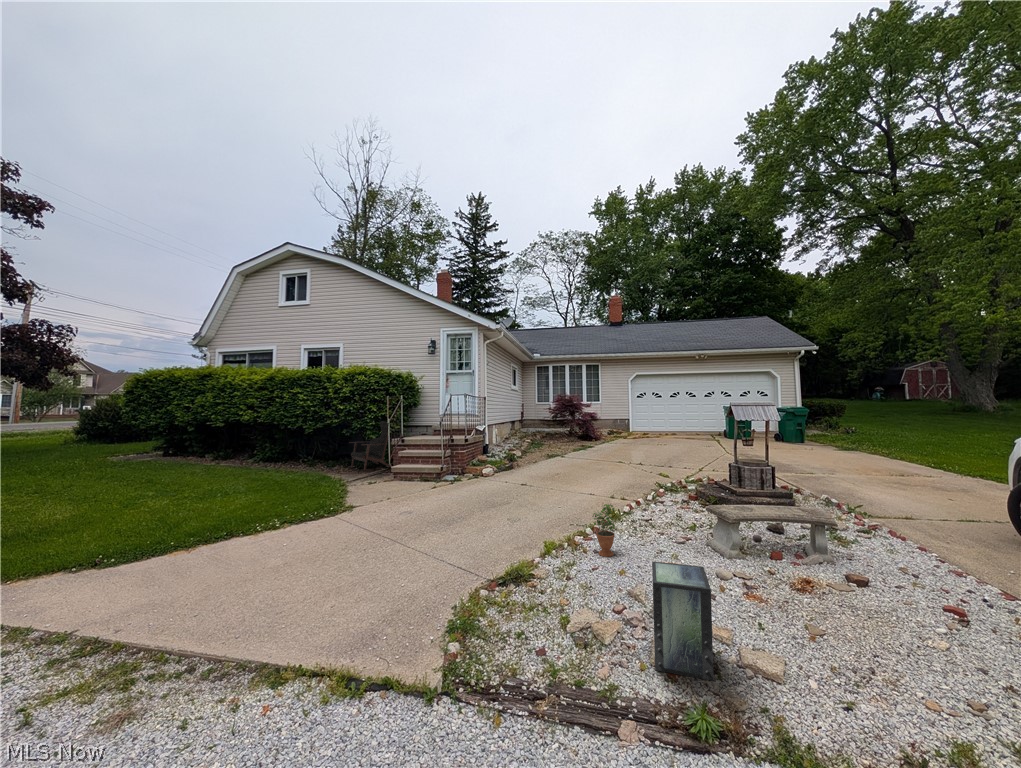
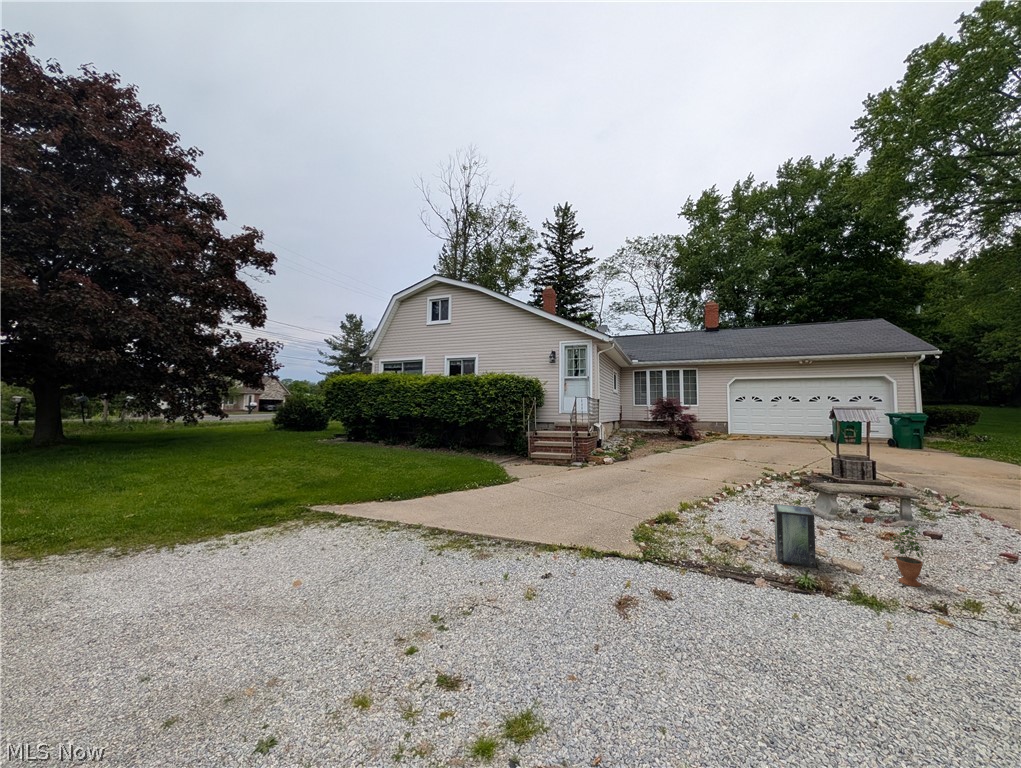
lounge chair: present [350,421,390,471] -> none [493,418,526,458]
potted plant: present [593,504,615,557] -> present [889,526,923,587]

